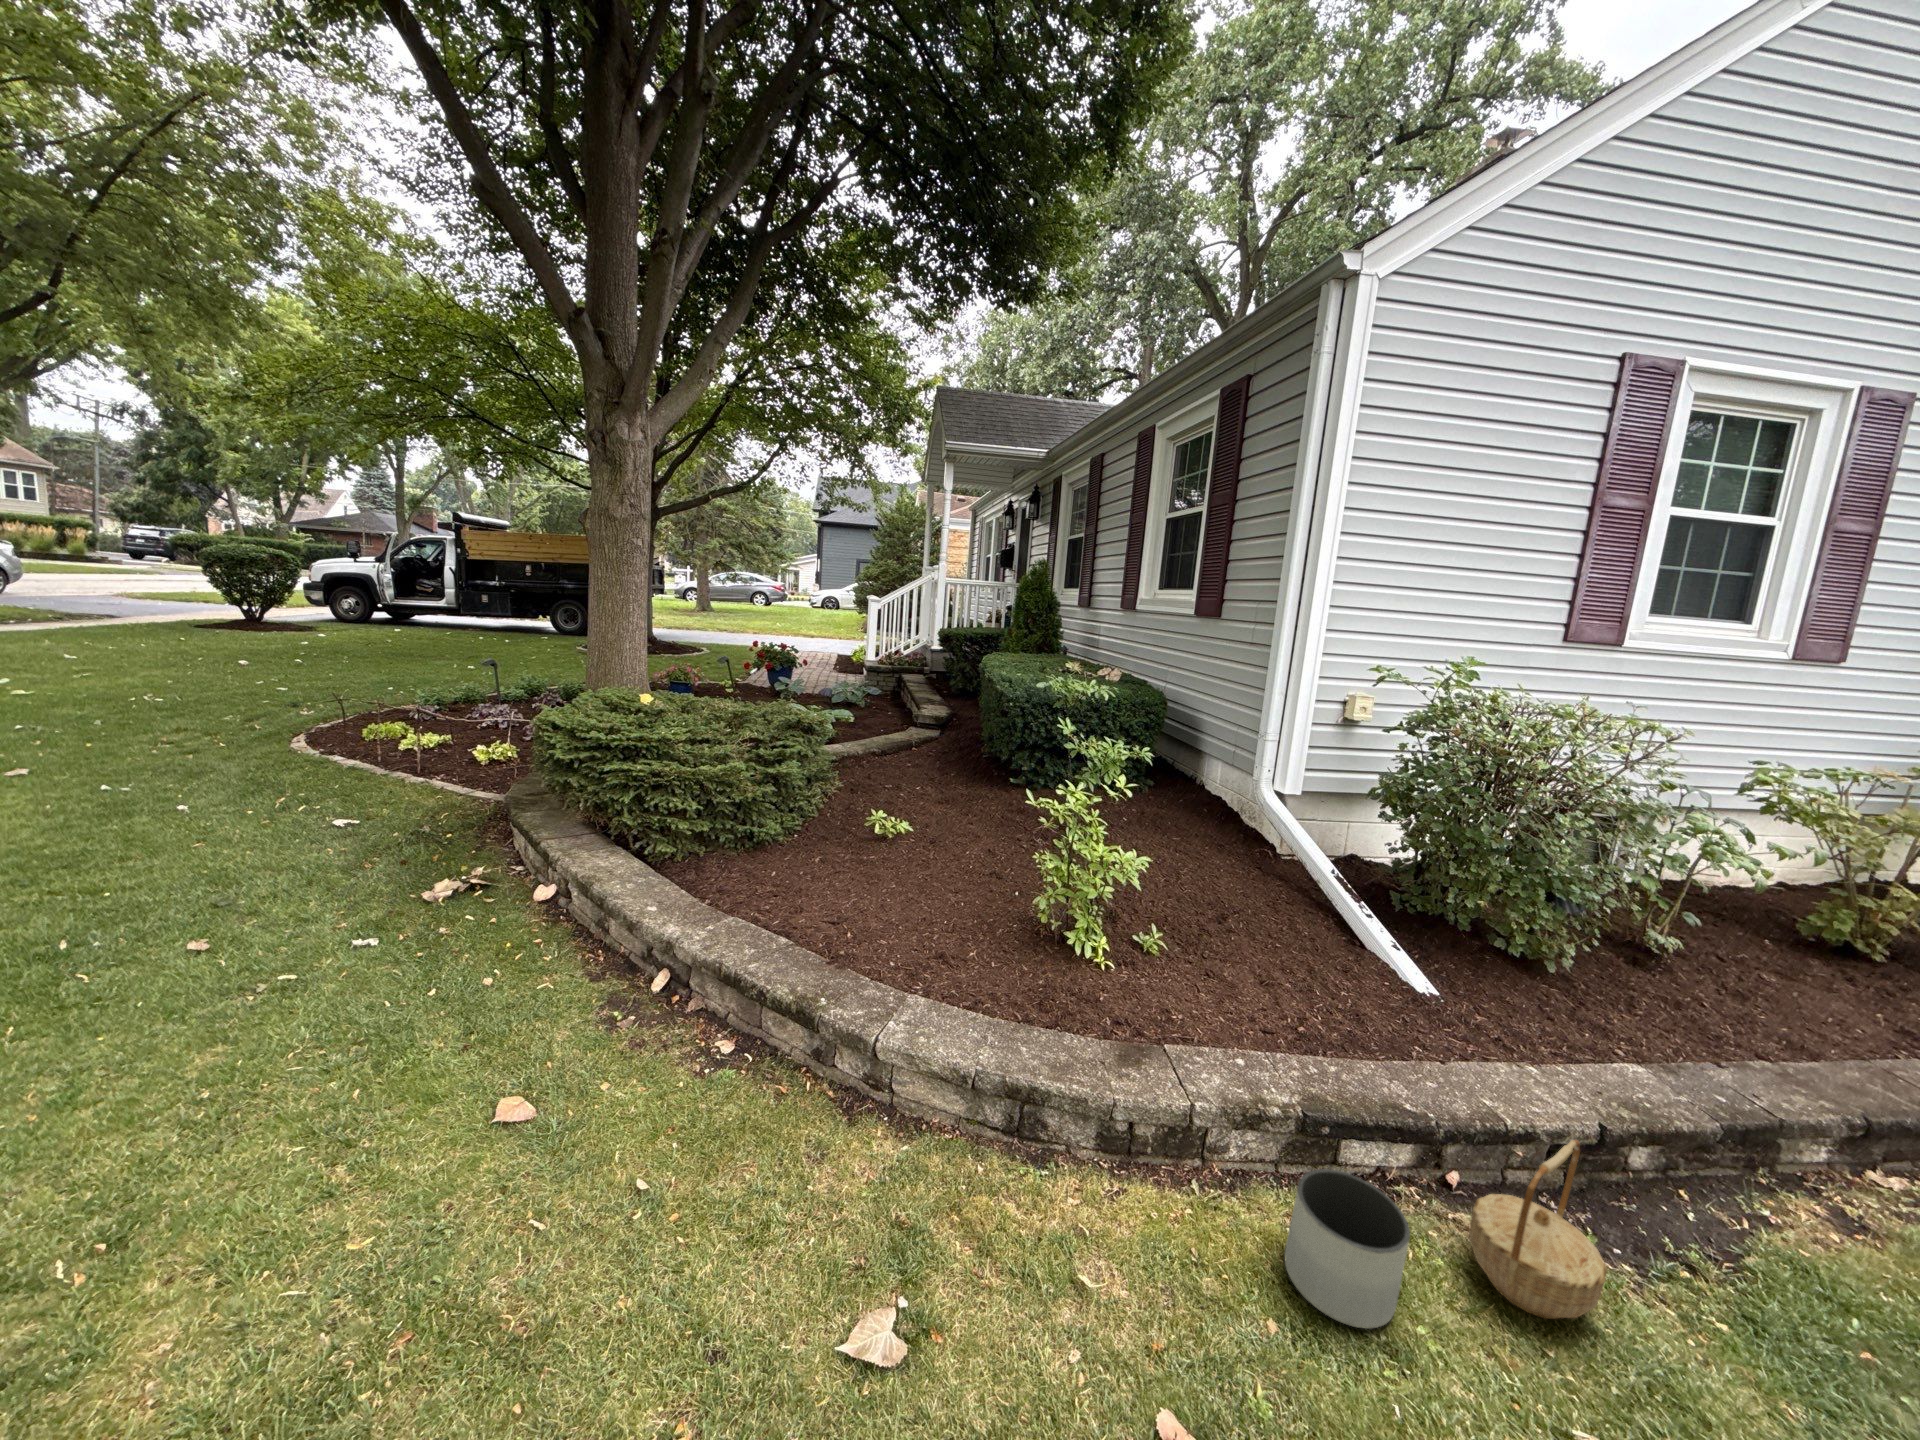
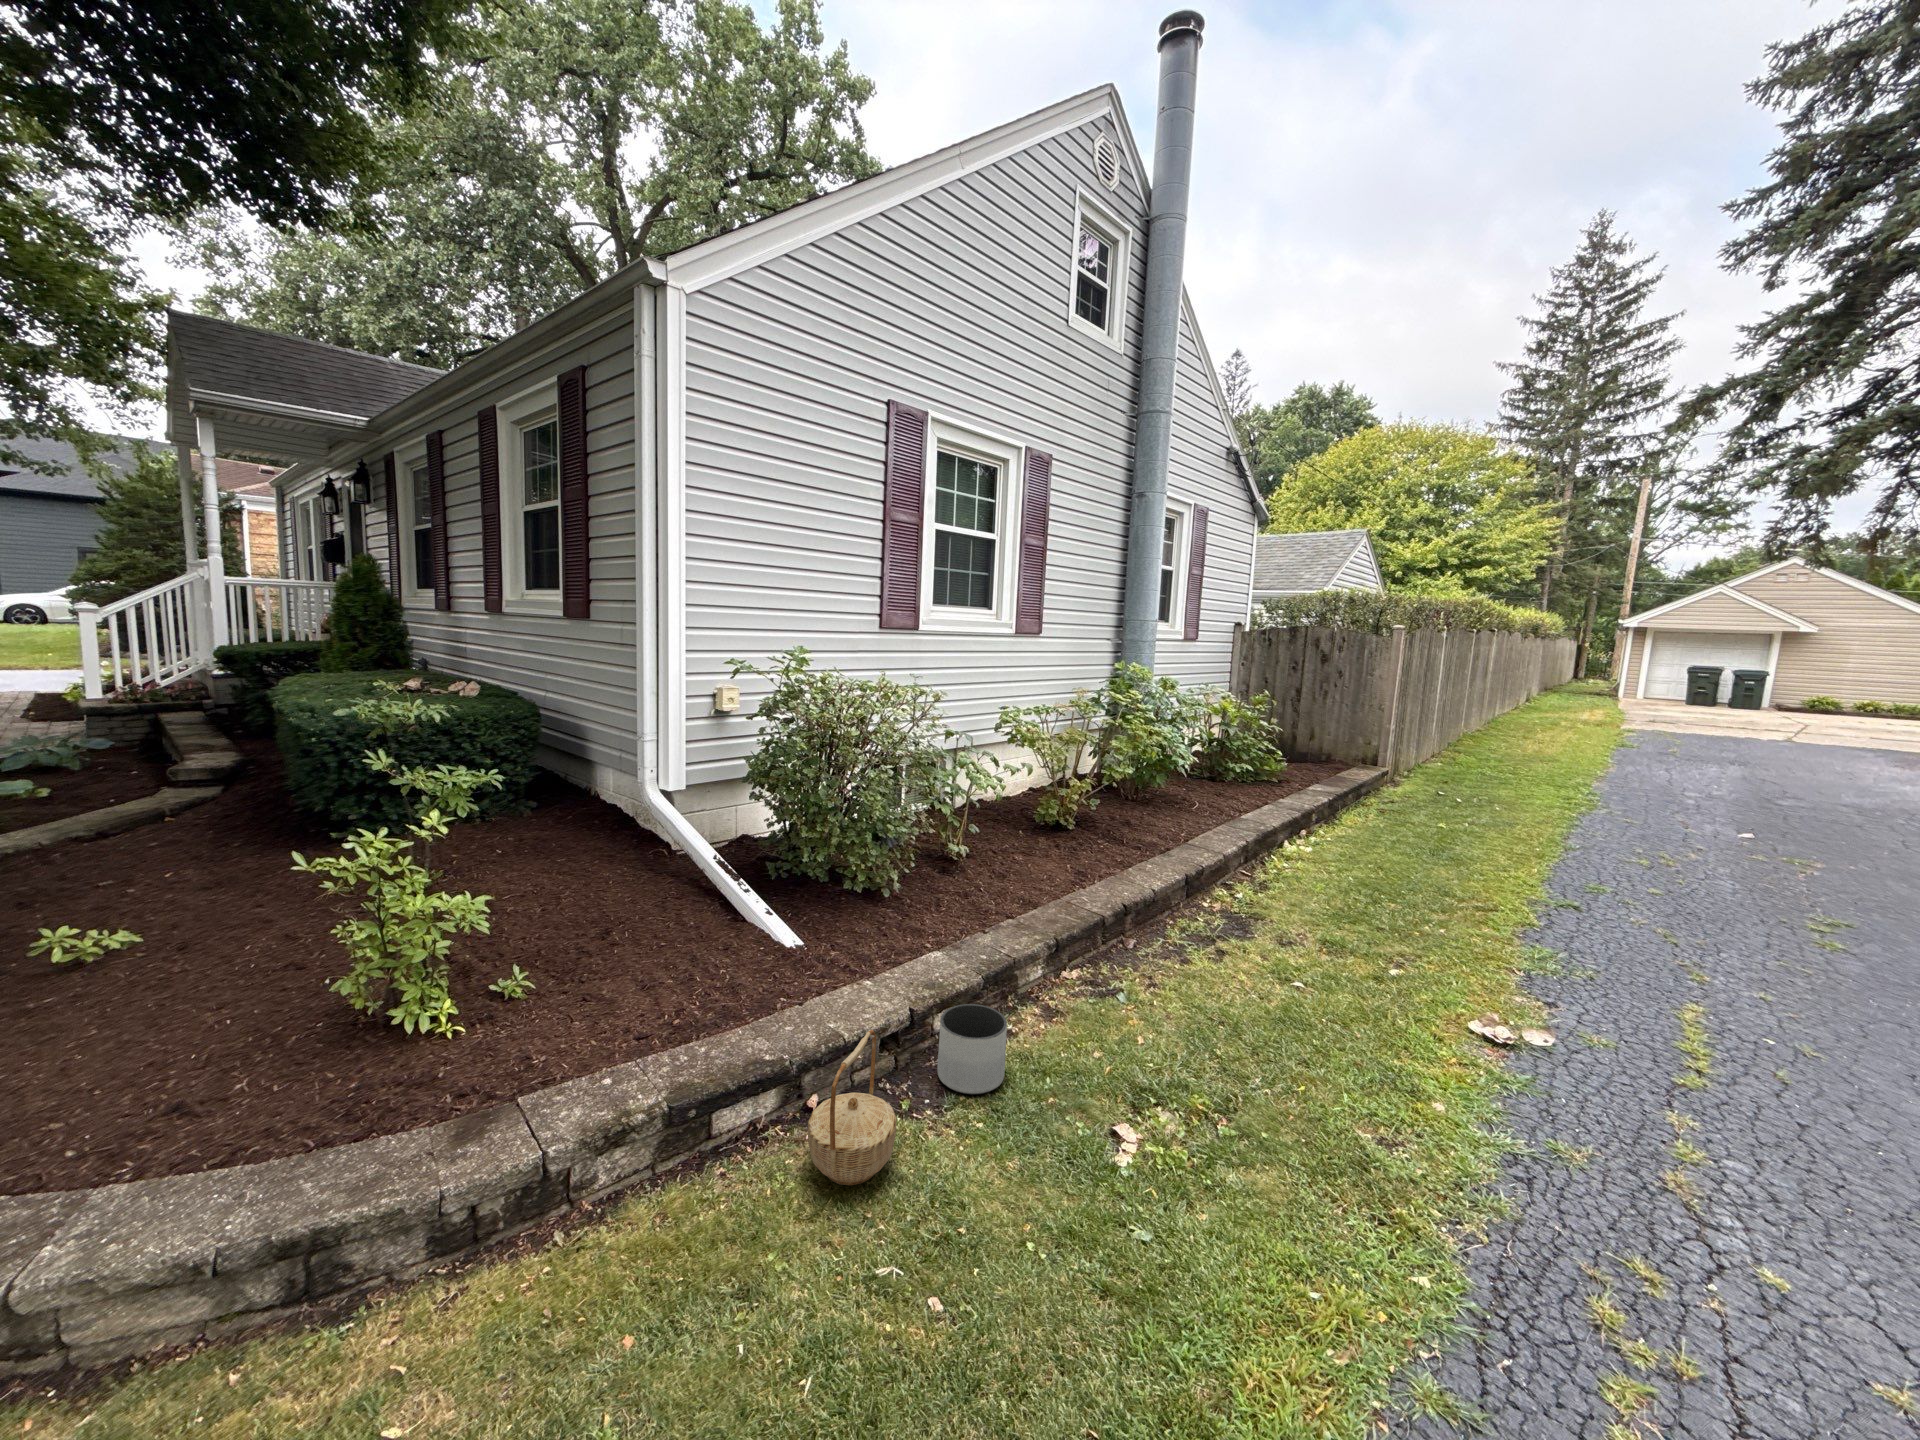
planter: present [1285,1169,1410,1329] -> present [937,1004,1007,1094]

